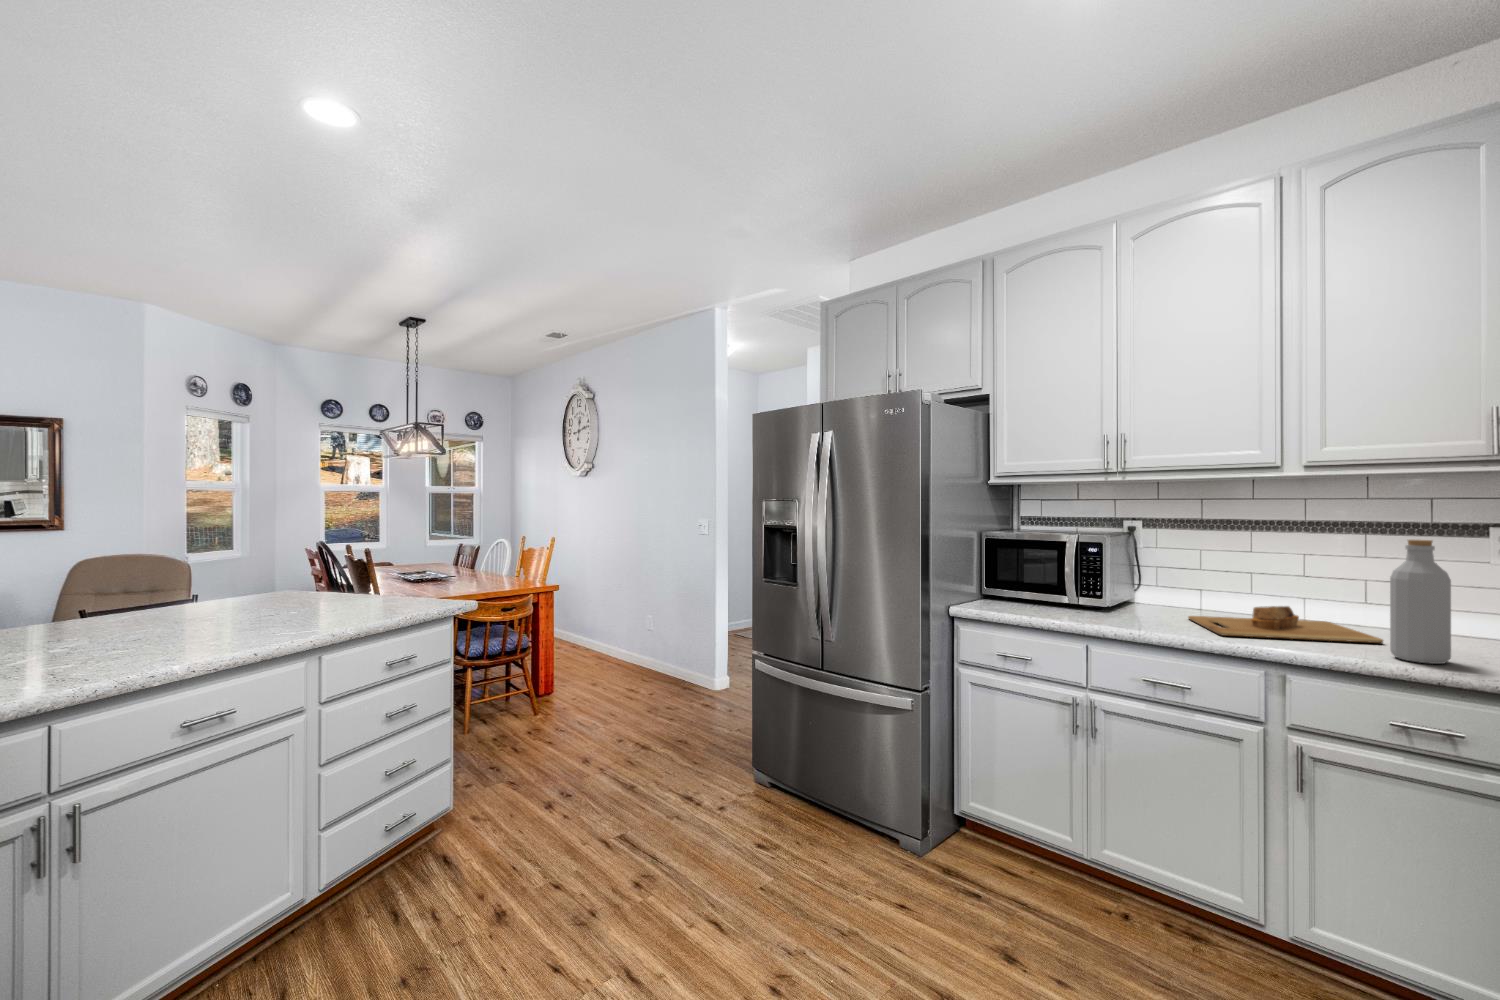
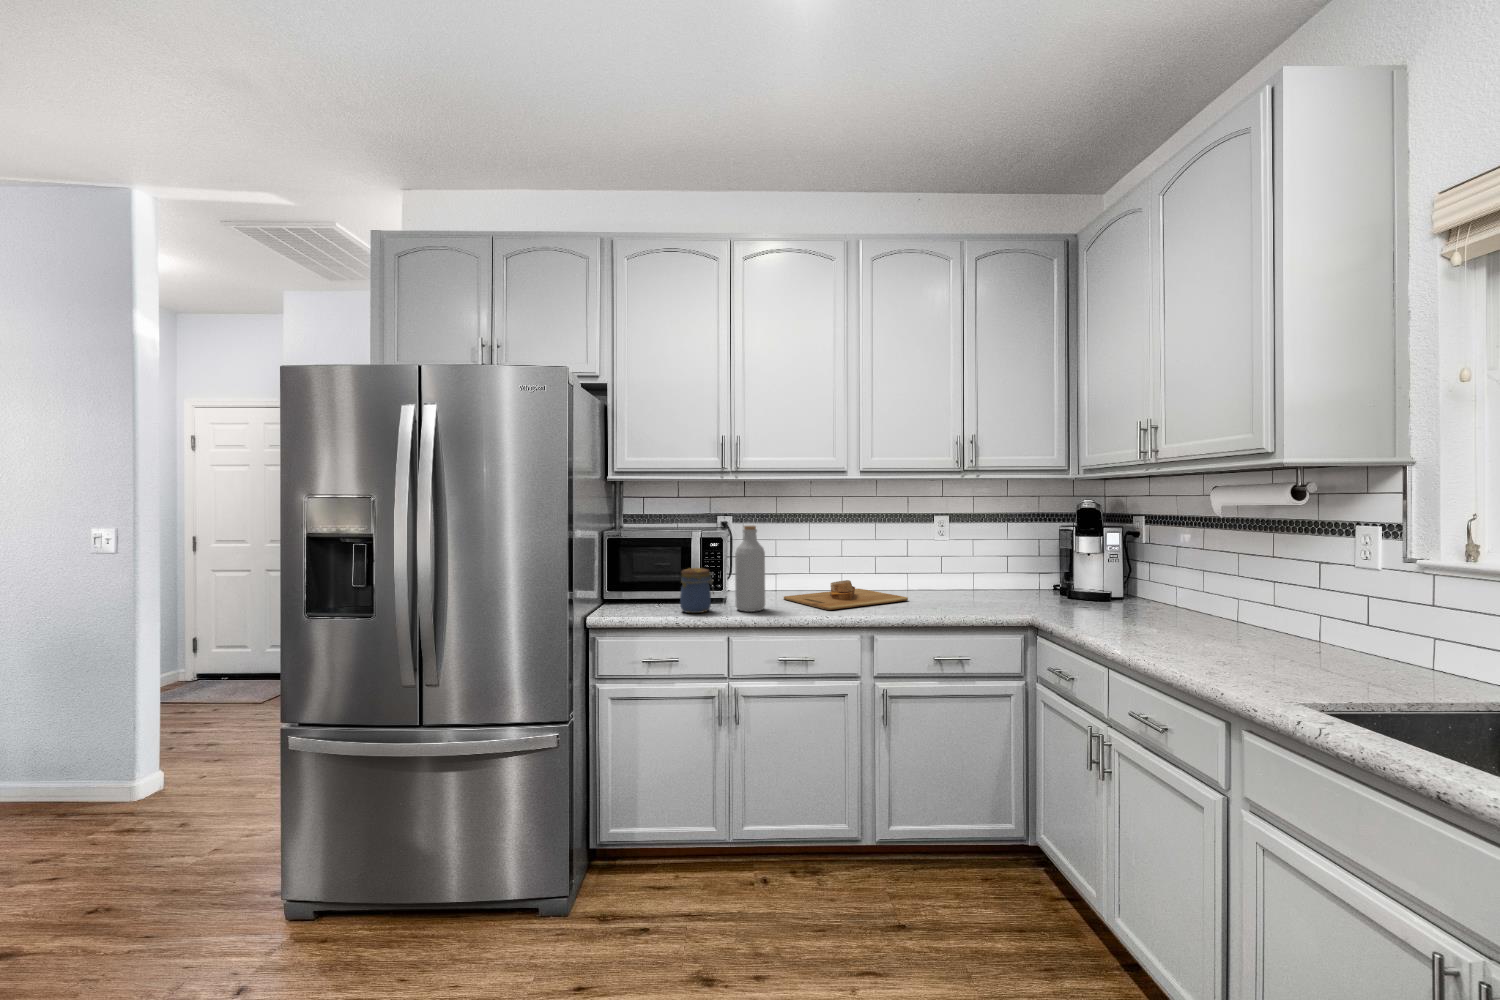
bottle: present [1390,540,1451,664] -> present [735,526,765,612]
jar: none [1042,571,1081,617] -> present [680,568,714,613]

